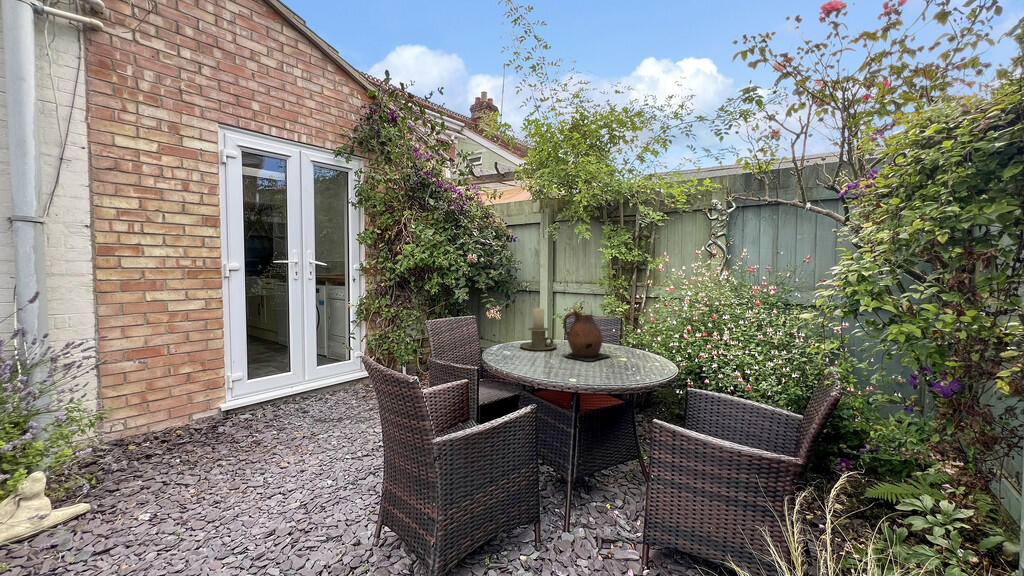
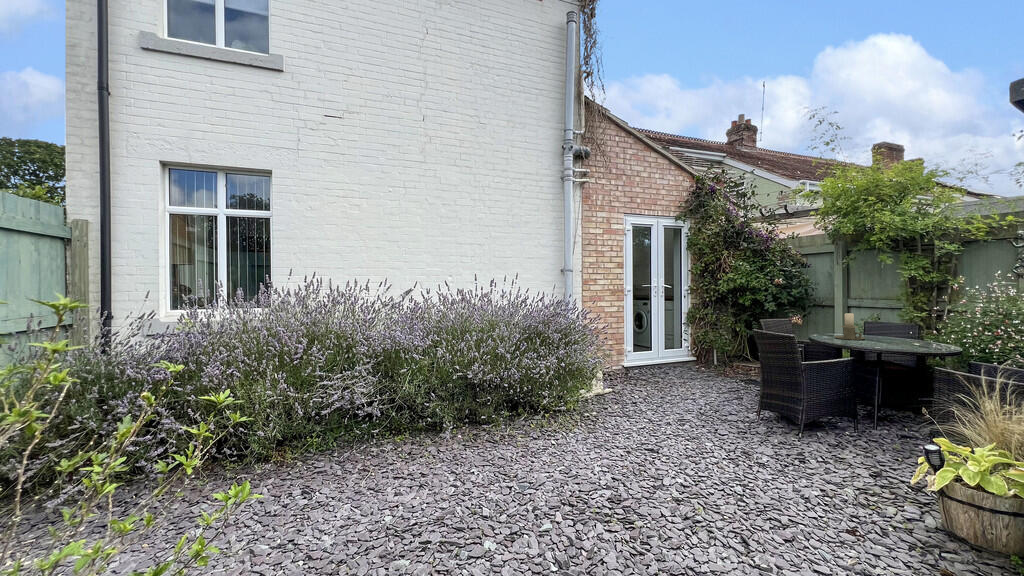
ceramic pitcher: present [563,307,610,361] -> none [872,312,915,346]

